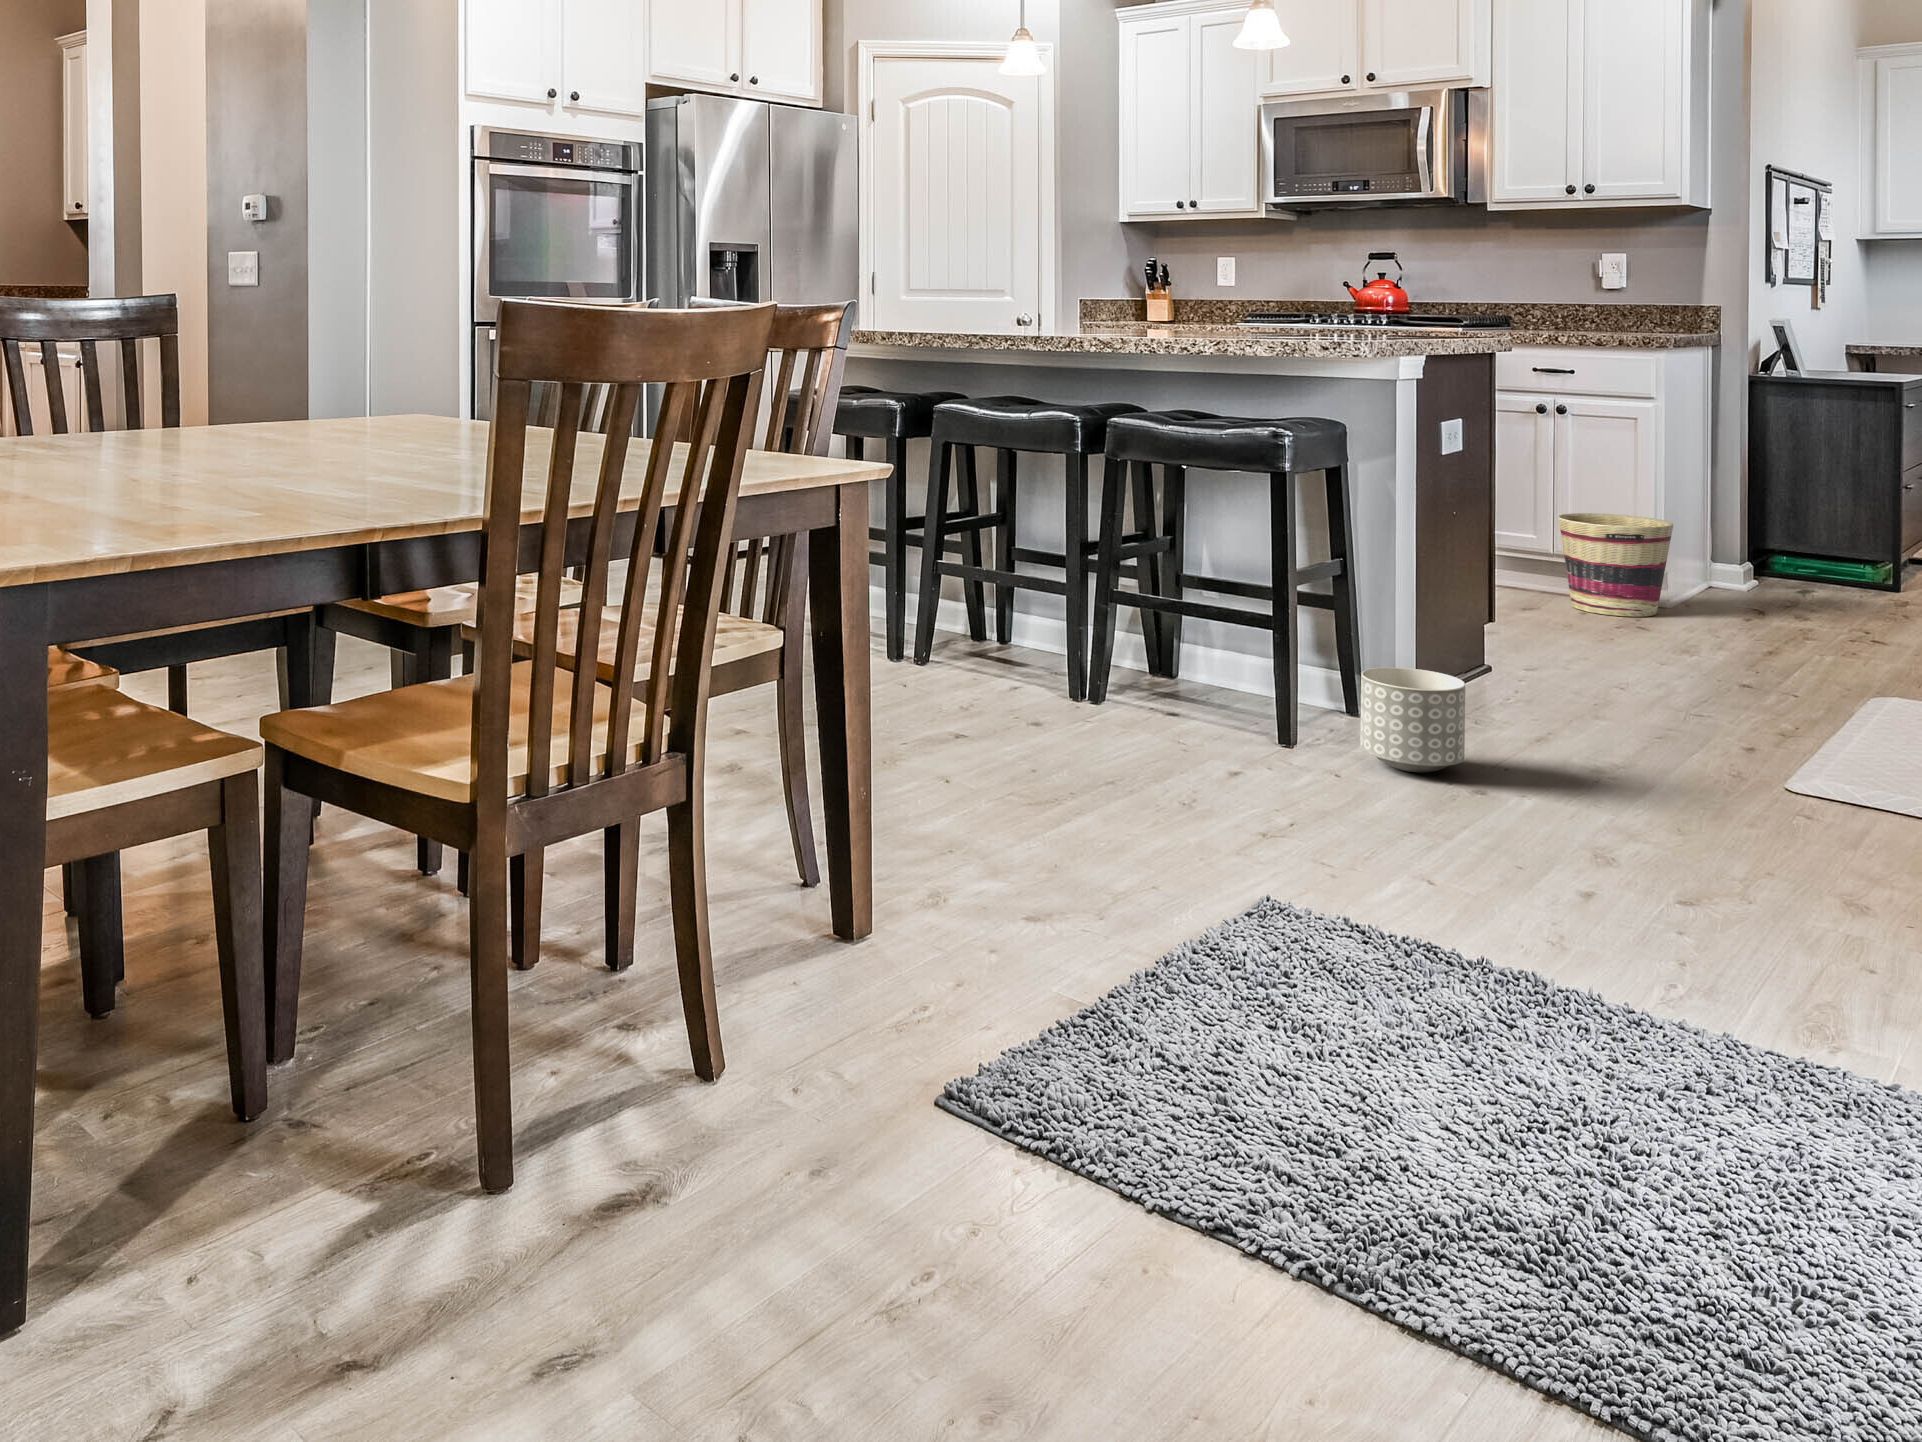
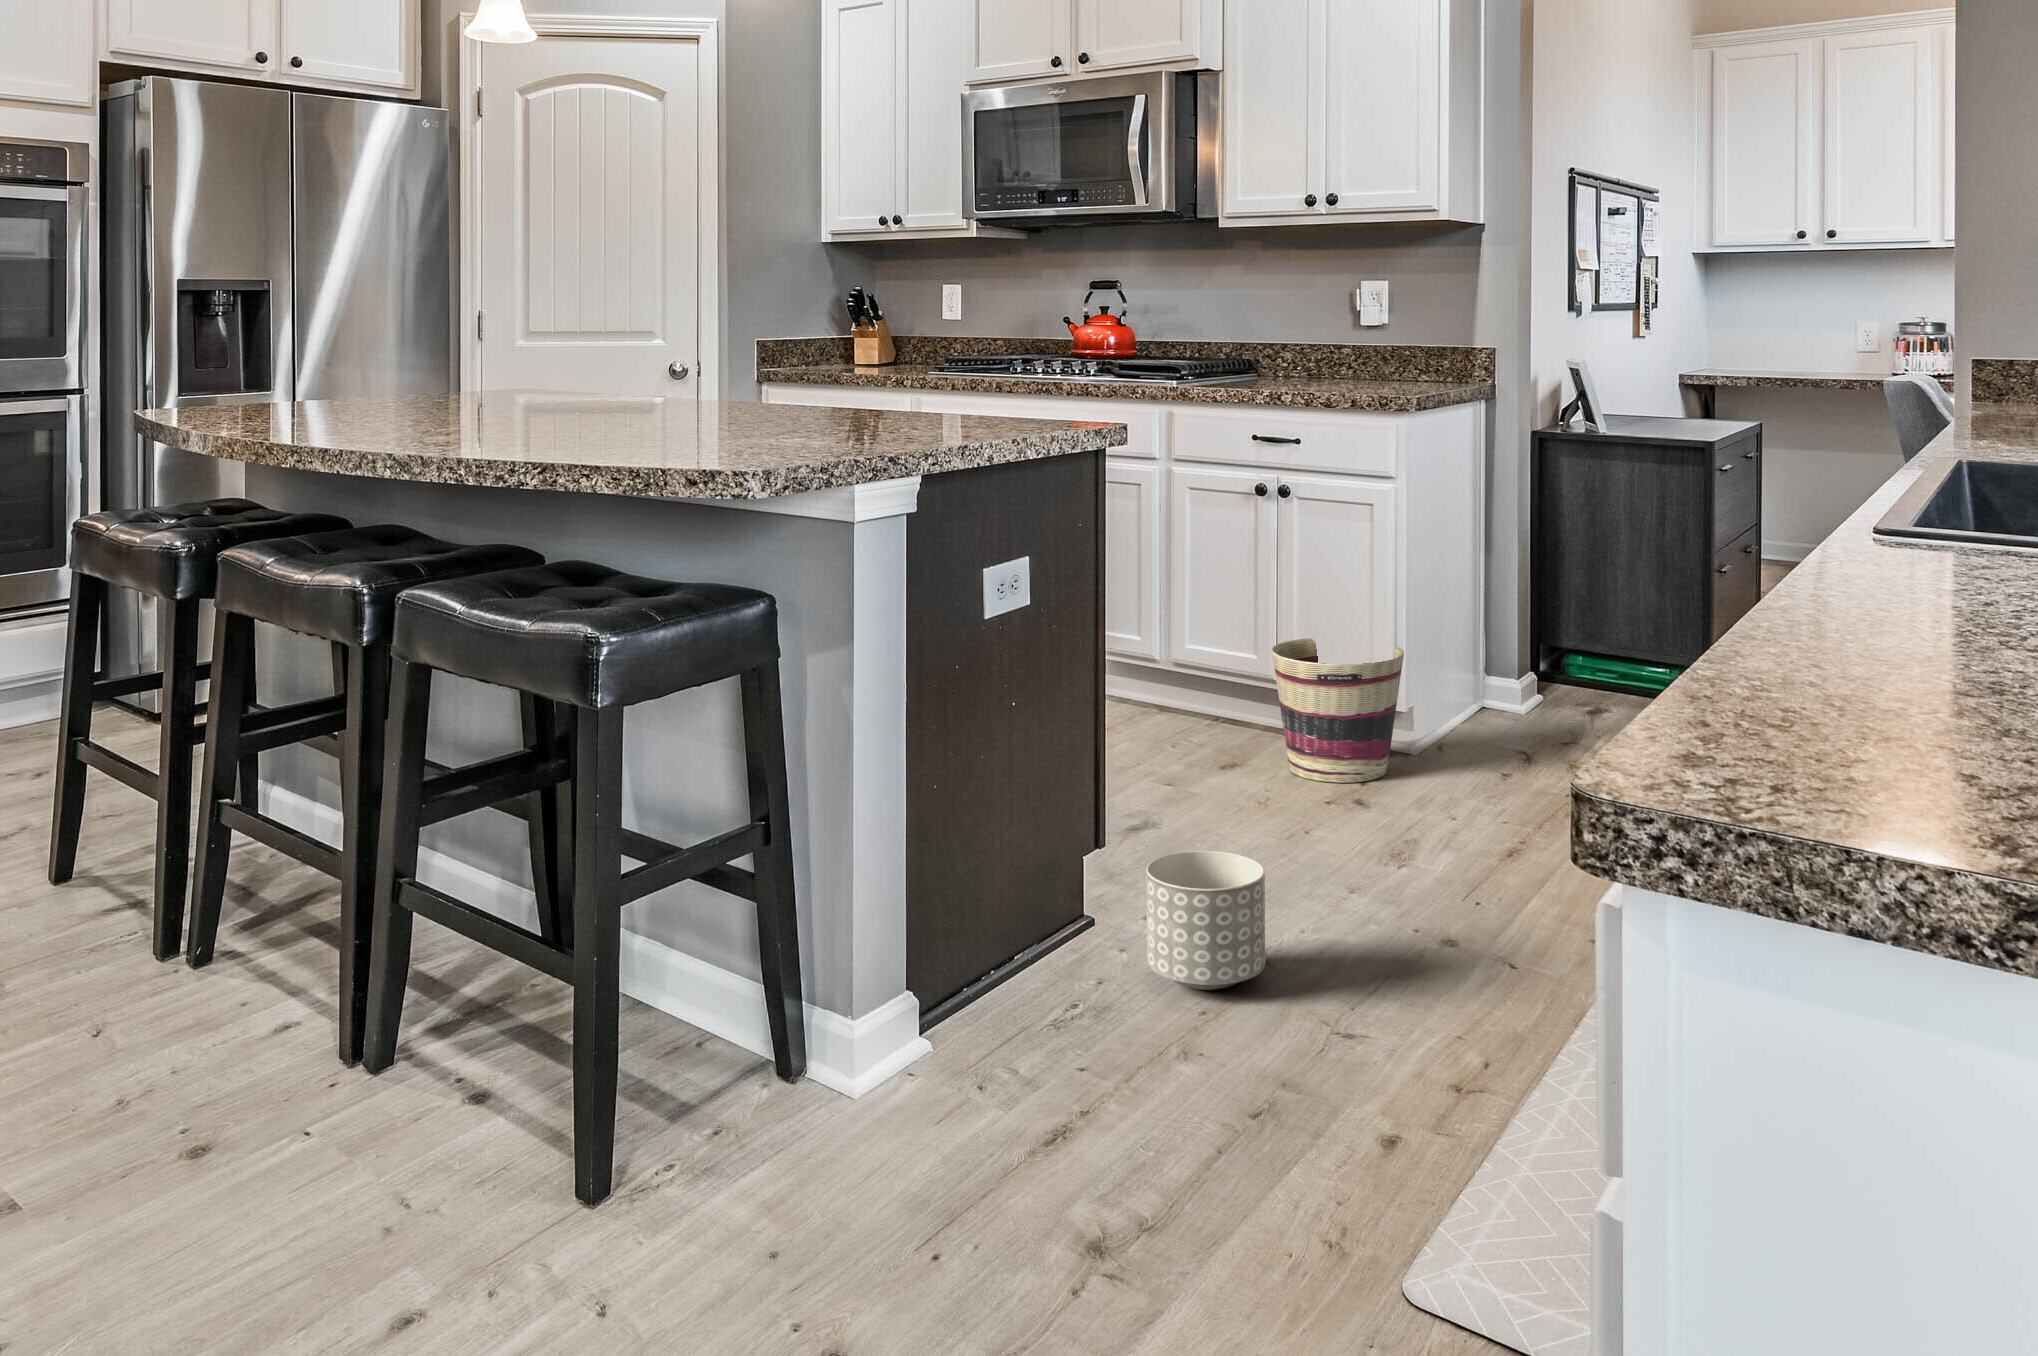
planter: present [1360,668,1465,773] -> present [1146,851,1265,990]

